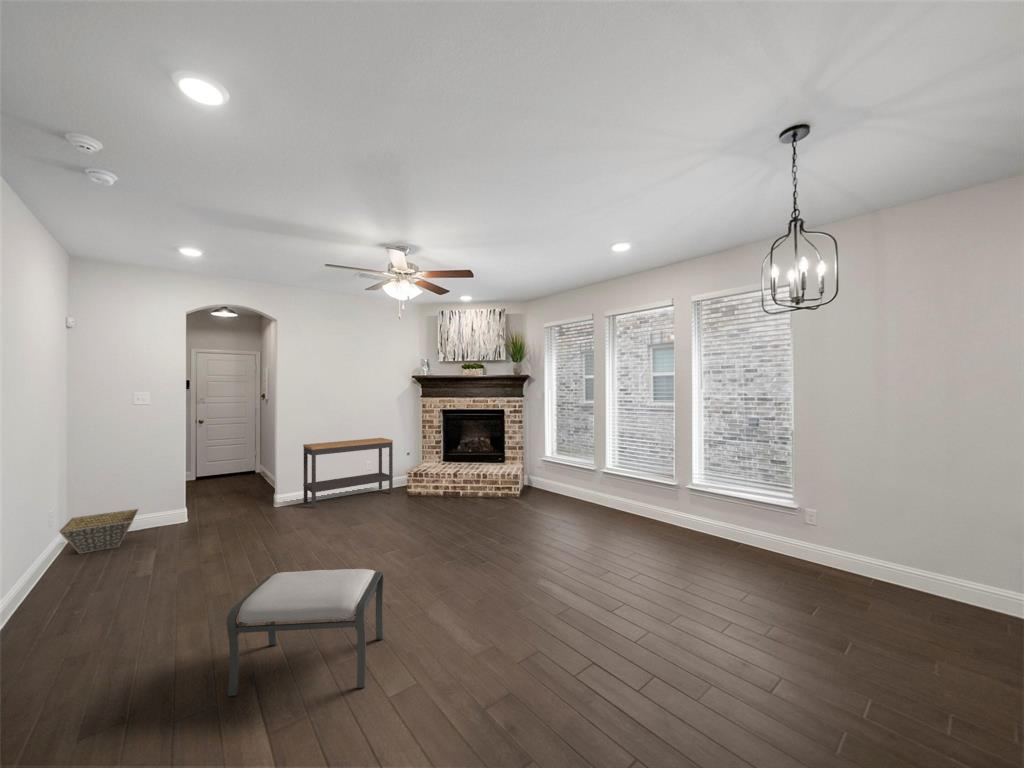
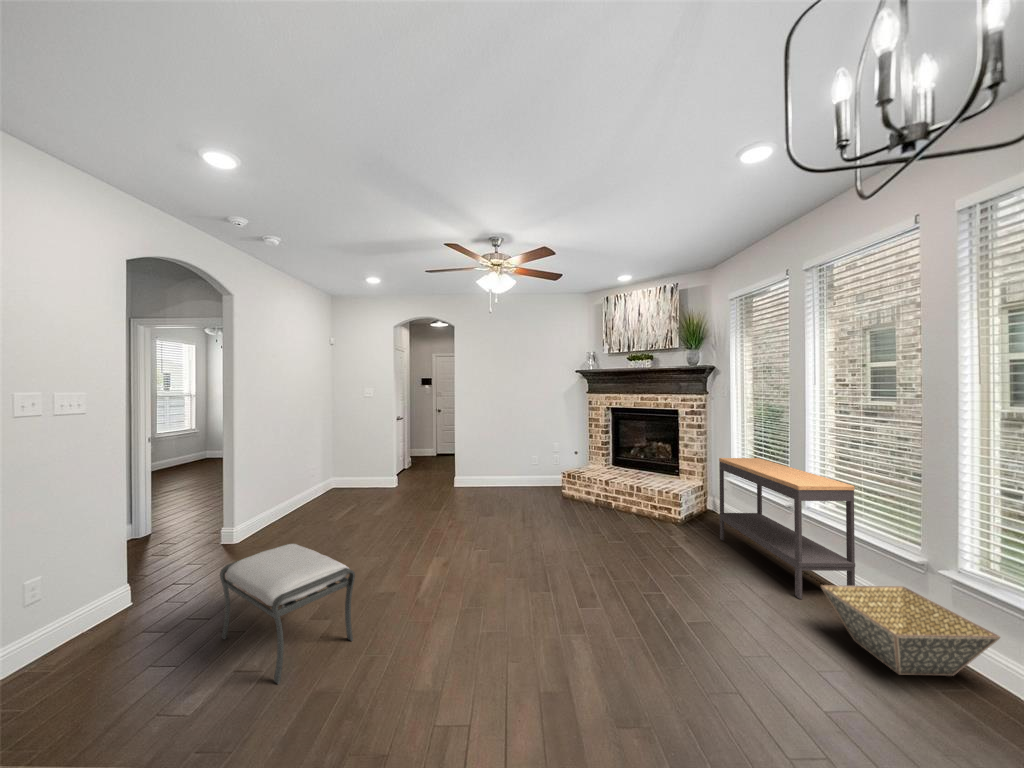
console table: present [303,438,393,508] -> present [719,458,855,599]
basket: present [60,509,138,554] -> present [821,585,1000,676]

